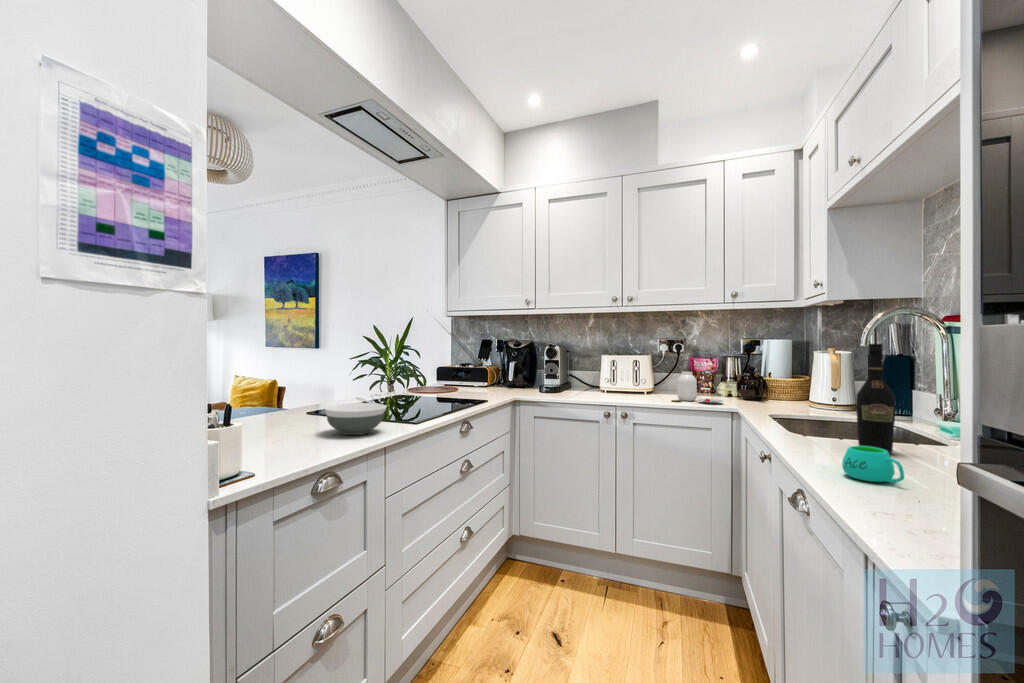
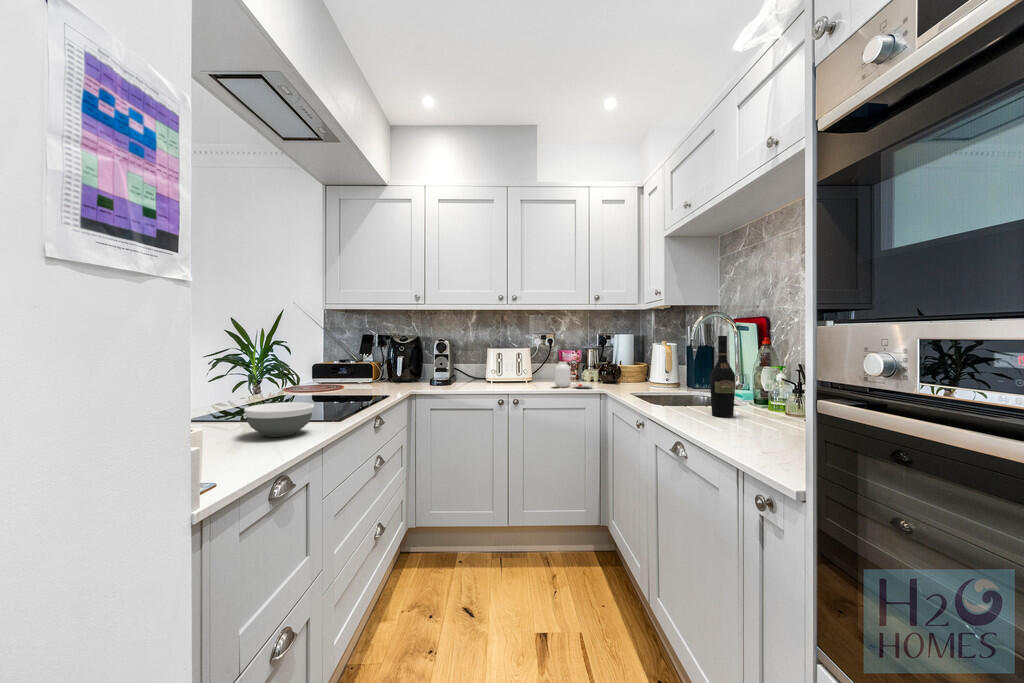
mug: present [842,446,904,482] -> none [716,411,758,435]

